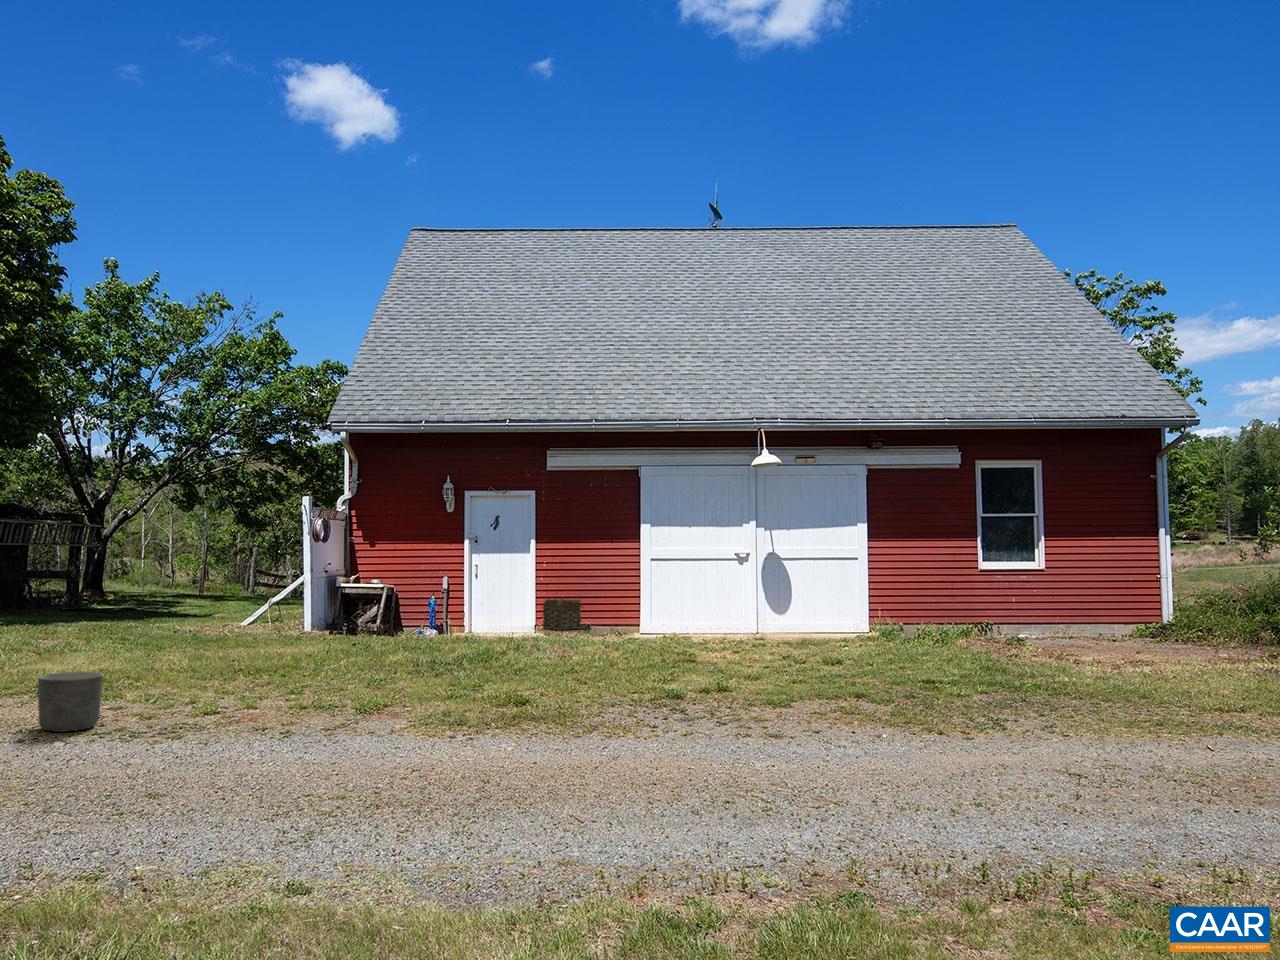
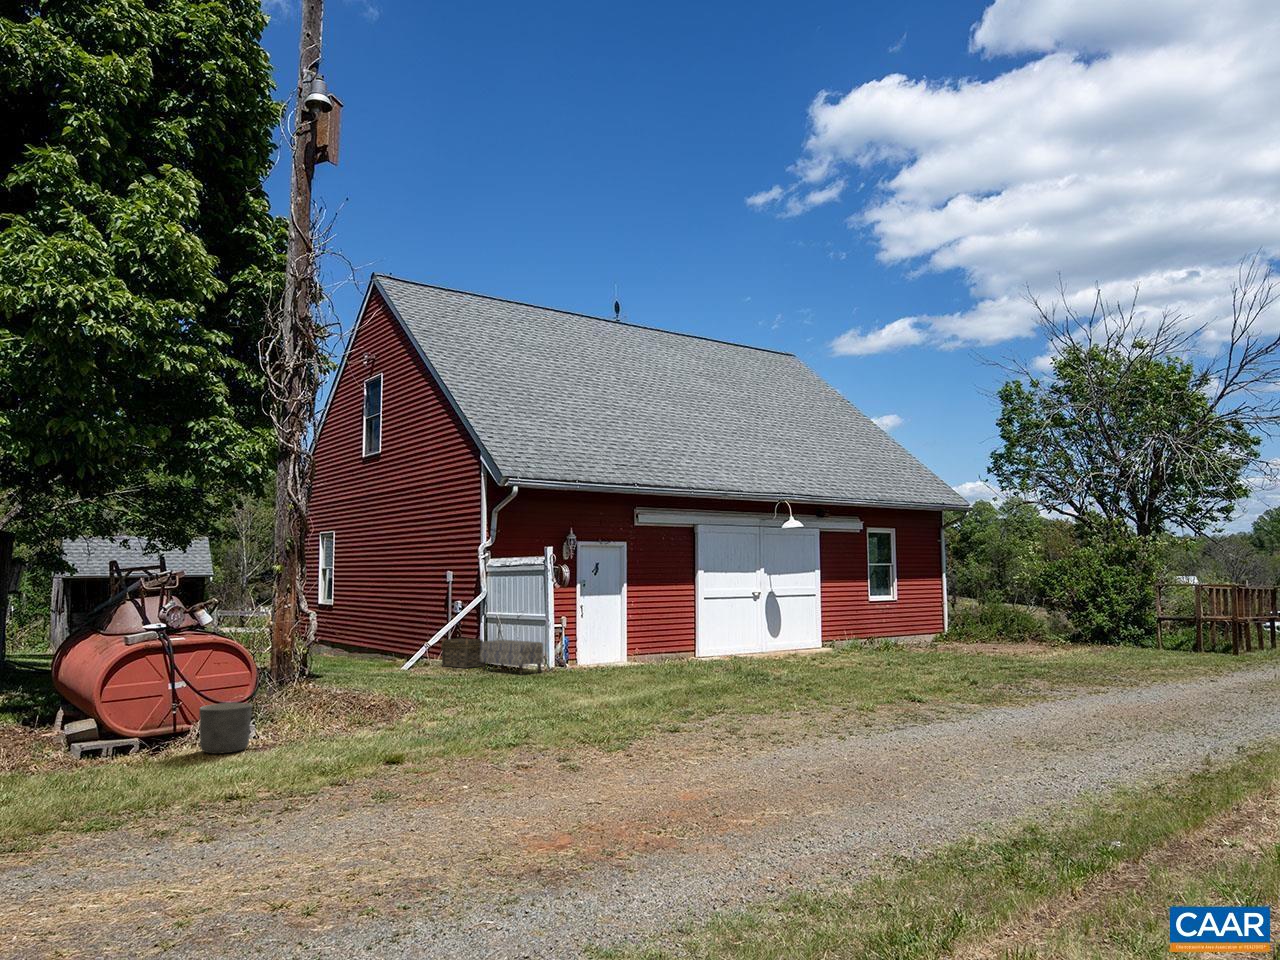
basket: present [543,598,591,631] -> present [441,638,483,668]
bench: none [362,601,437,642] -> present [480,640,543,675]

